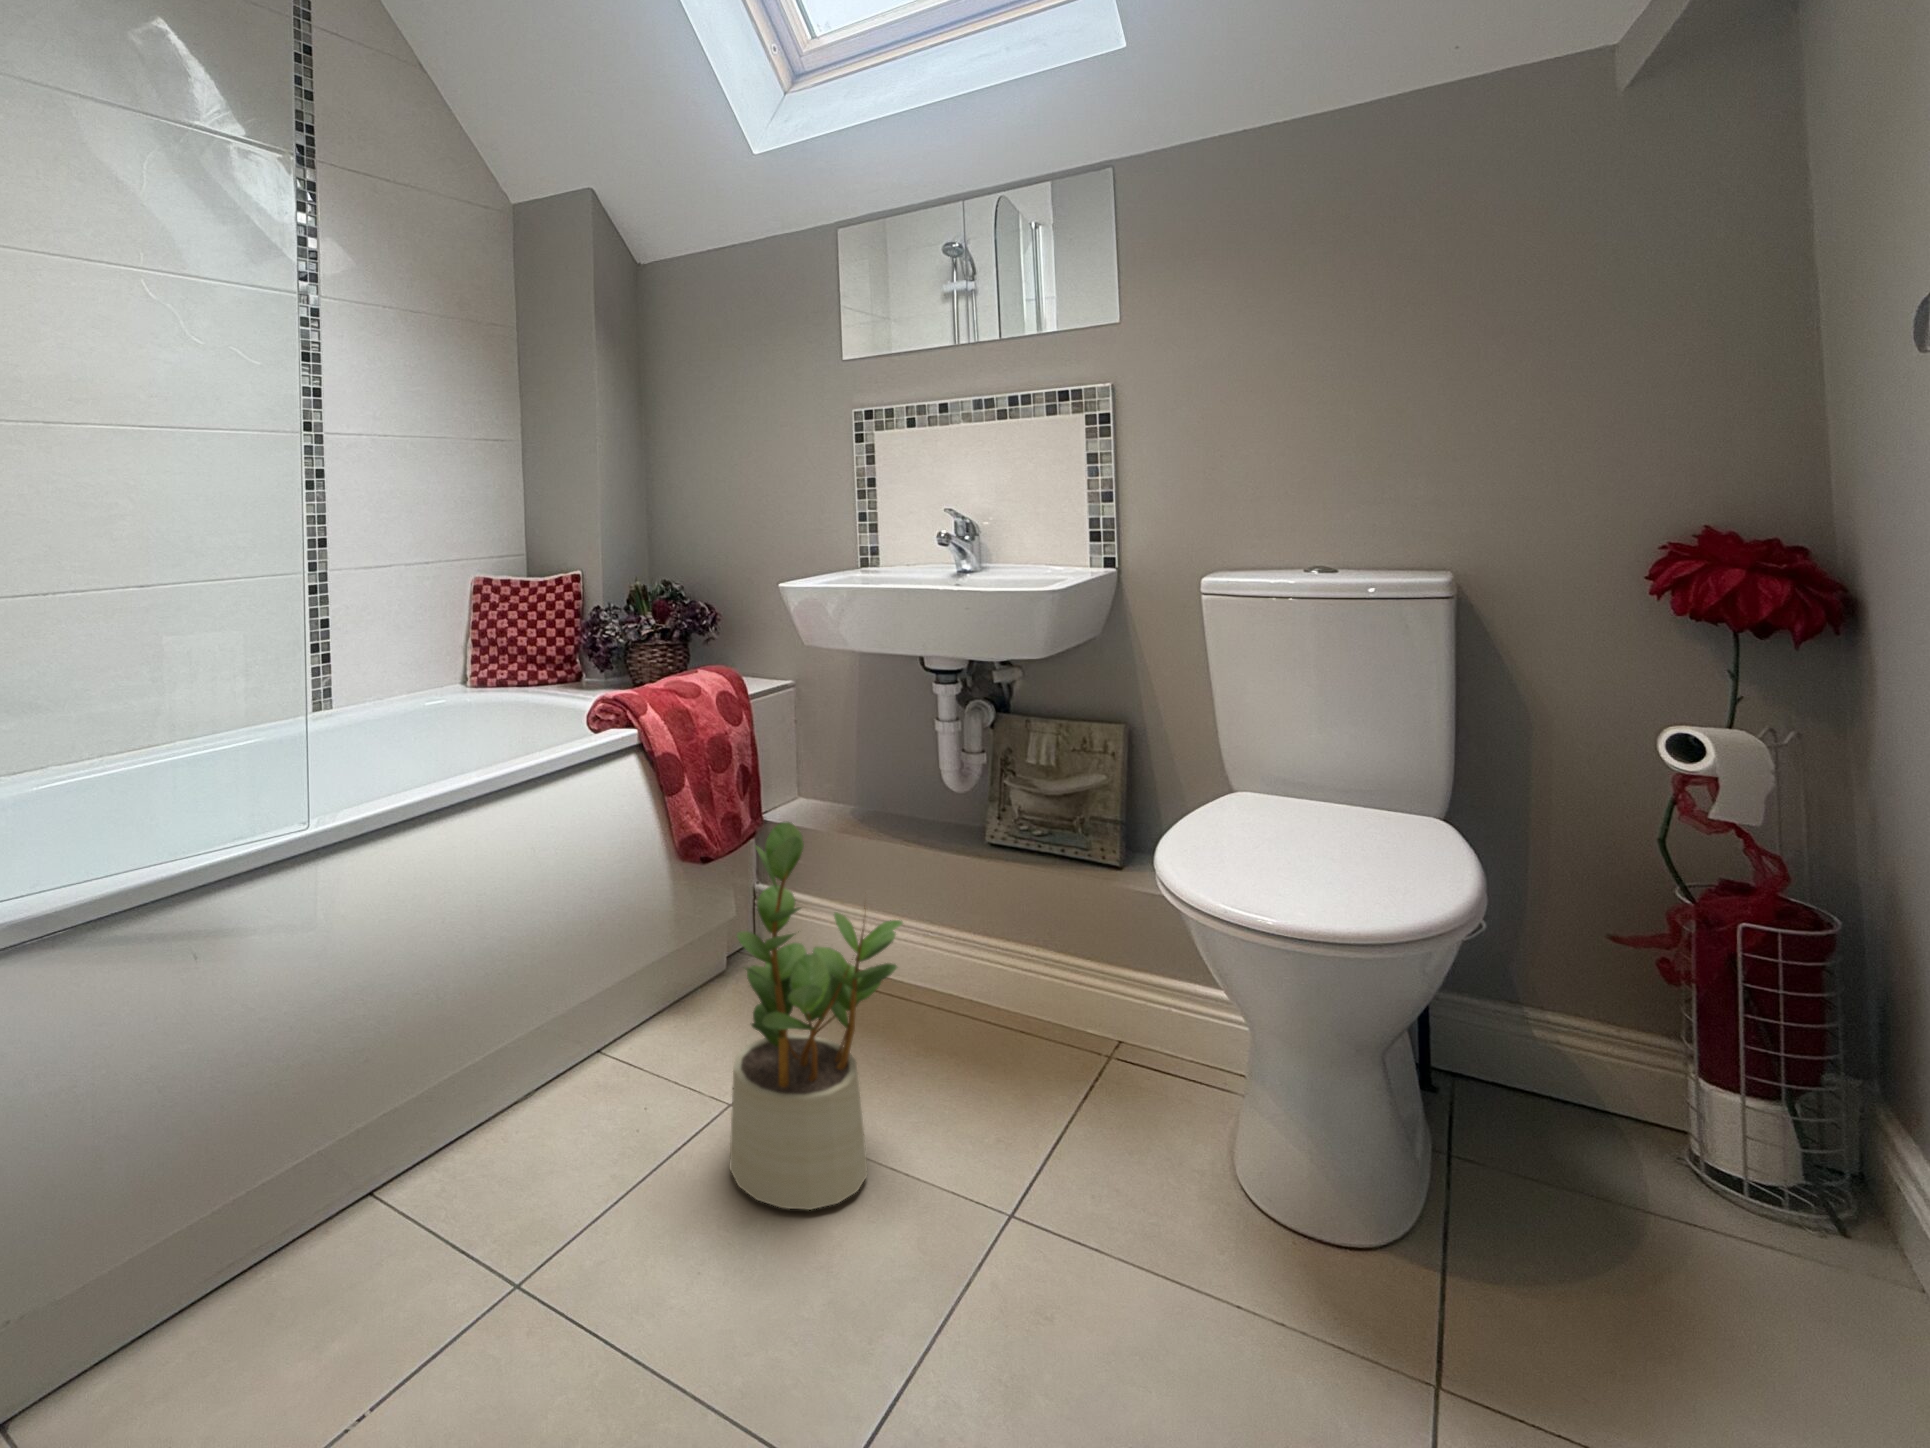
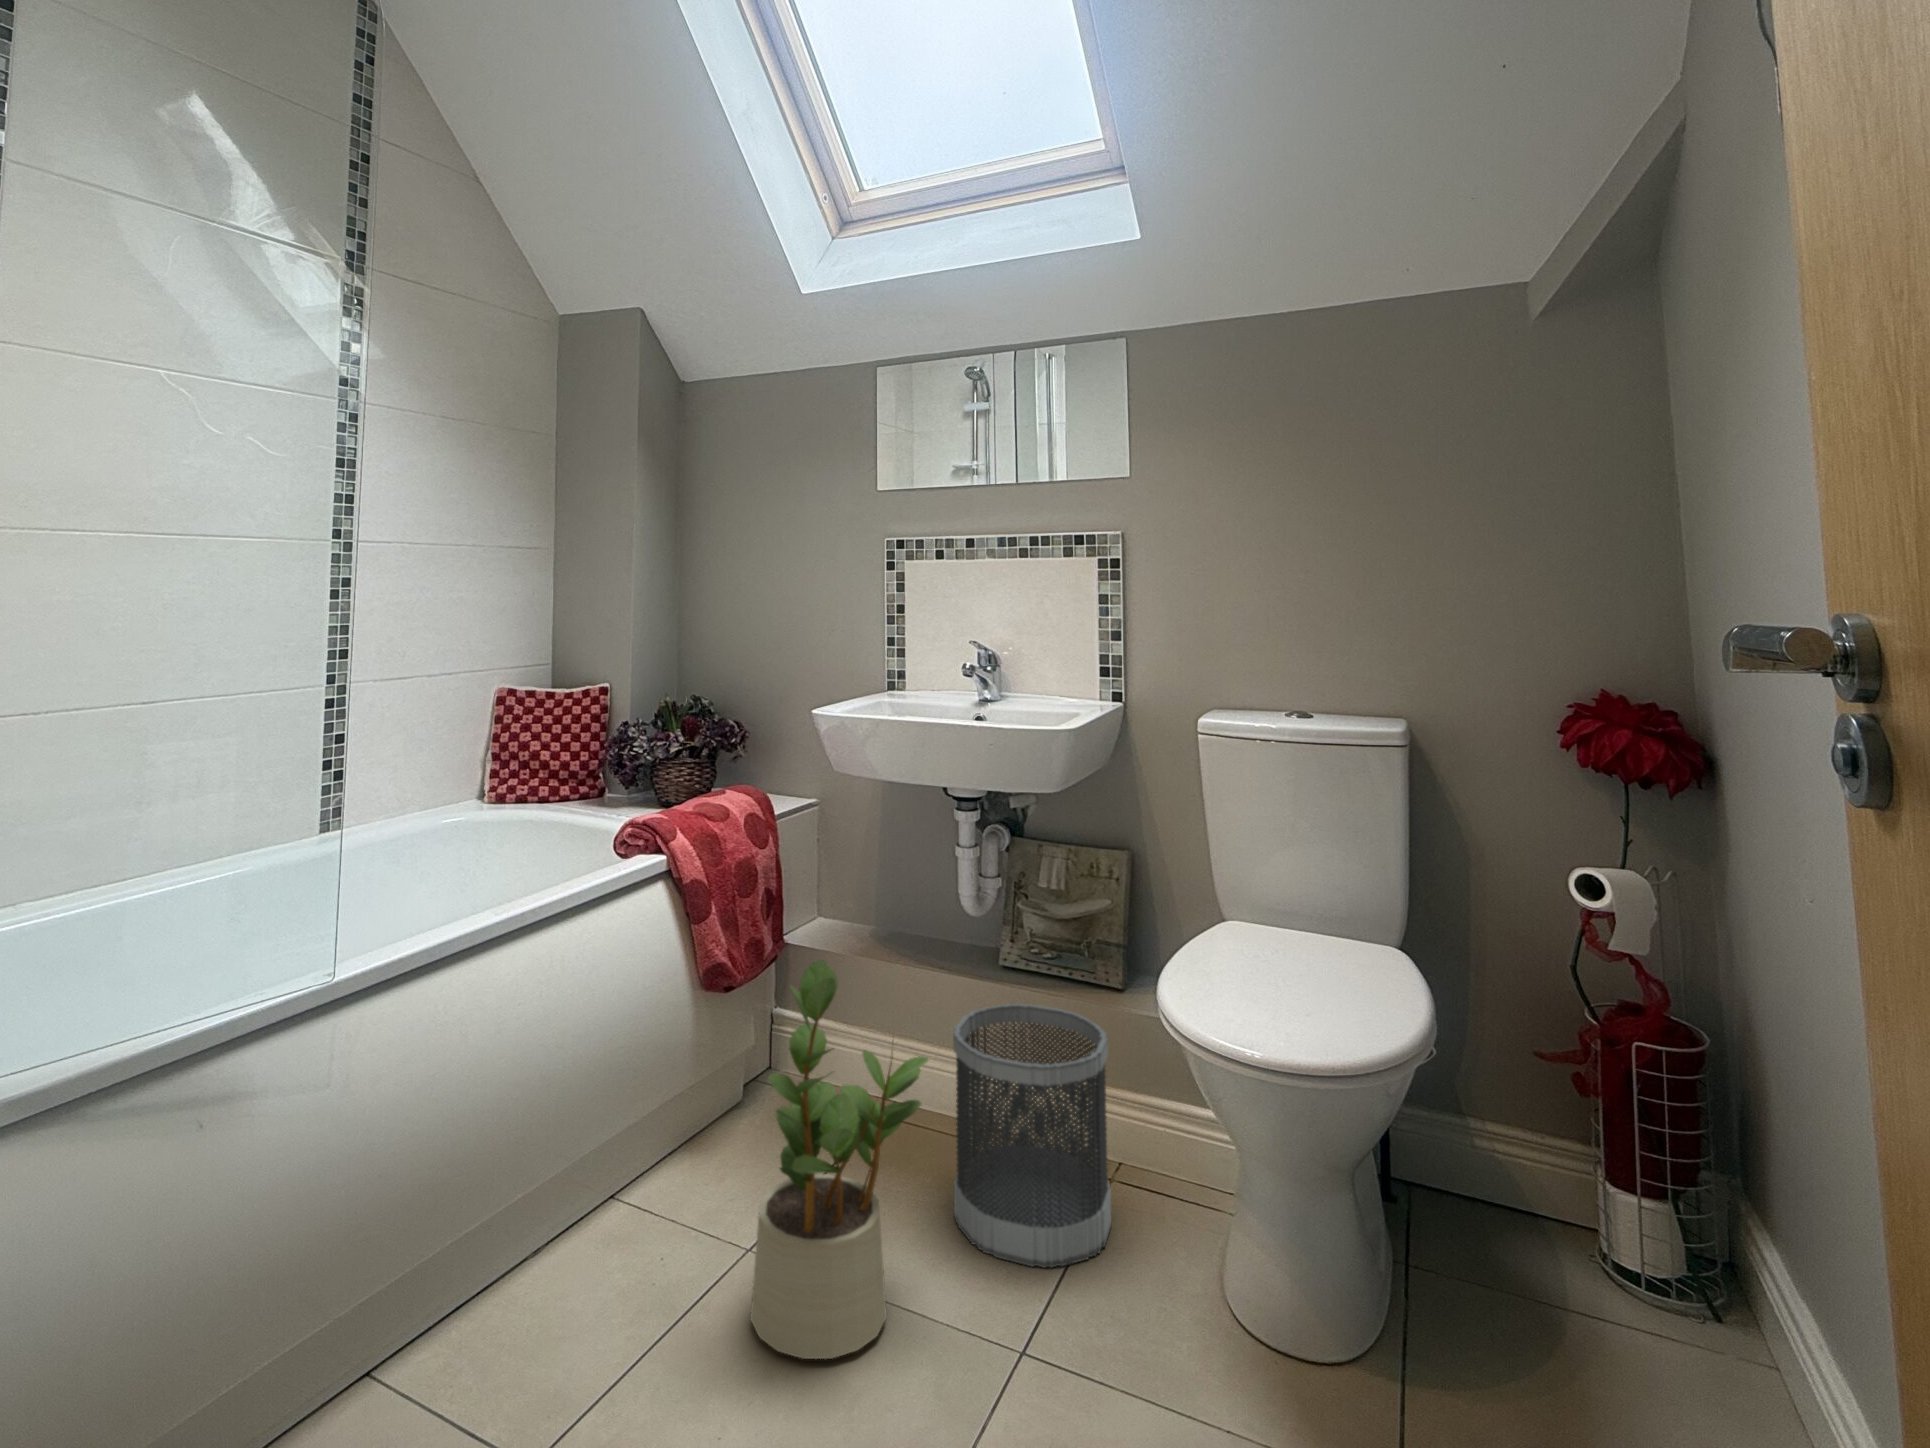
wastebasket: none [934,876,1109,1138] -> present [953,1004,1111,1268]

